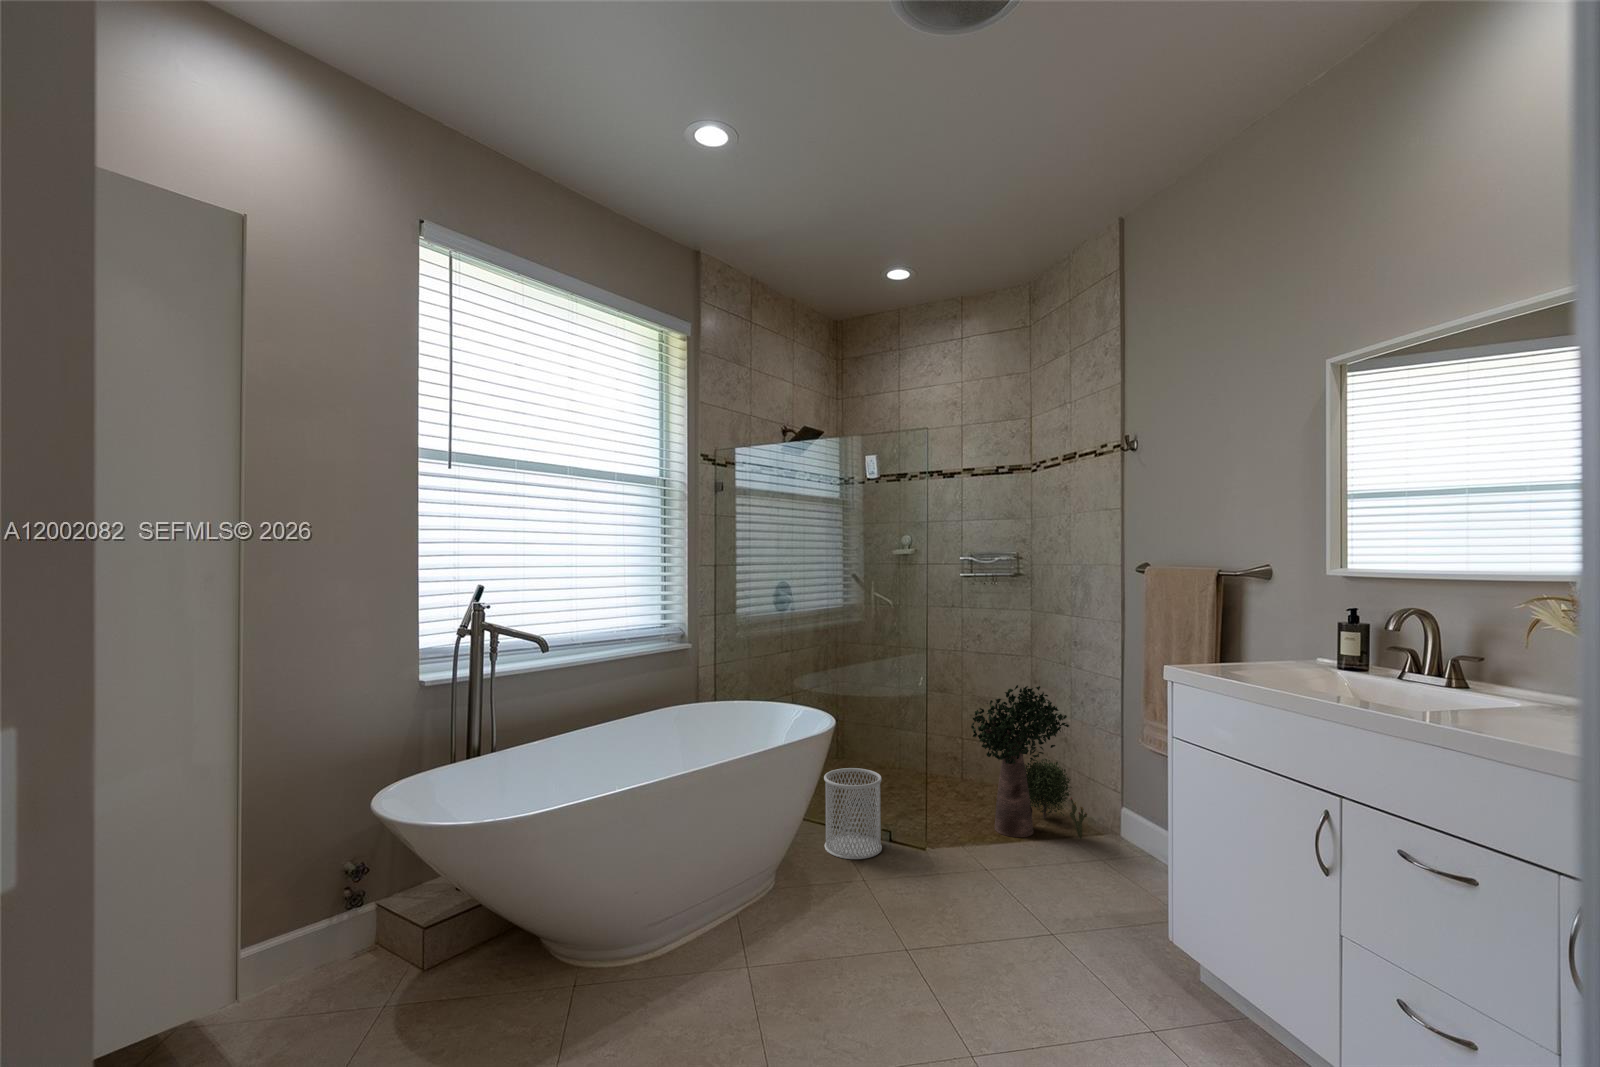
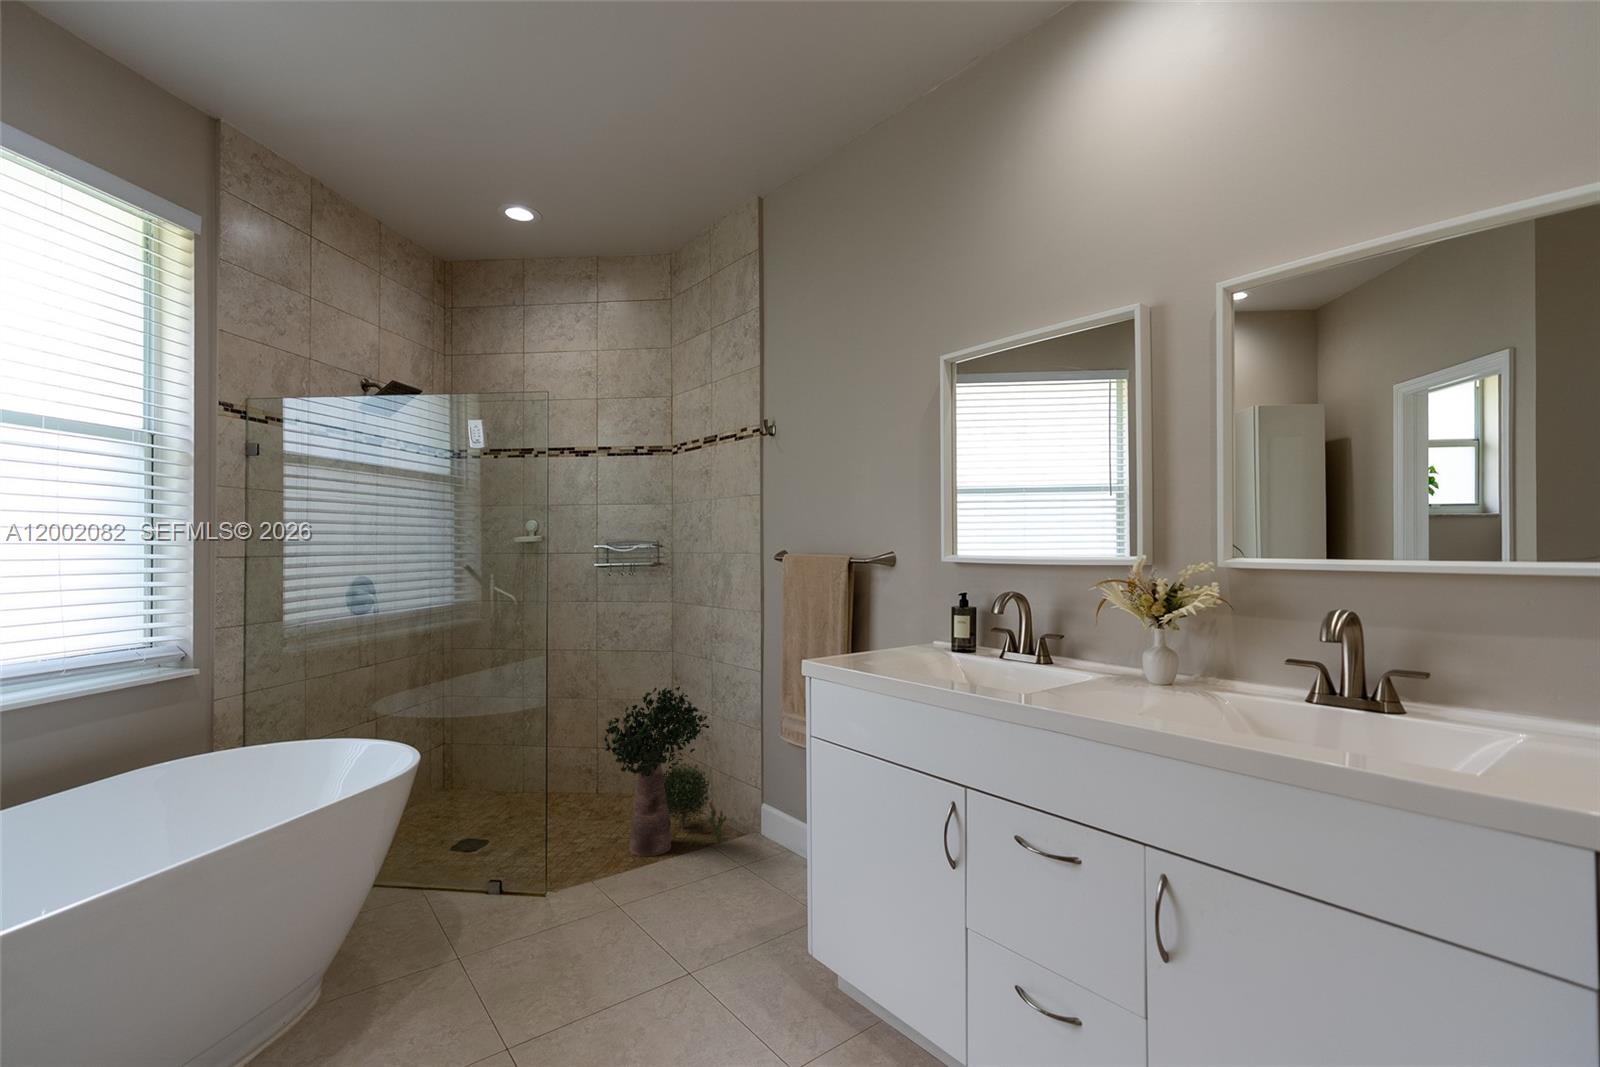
wastebasket: present [824,768,882,859] -> none [413,810,492,929]

